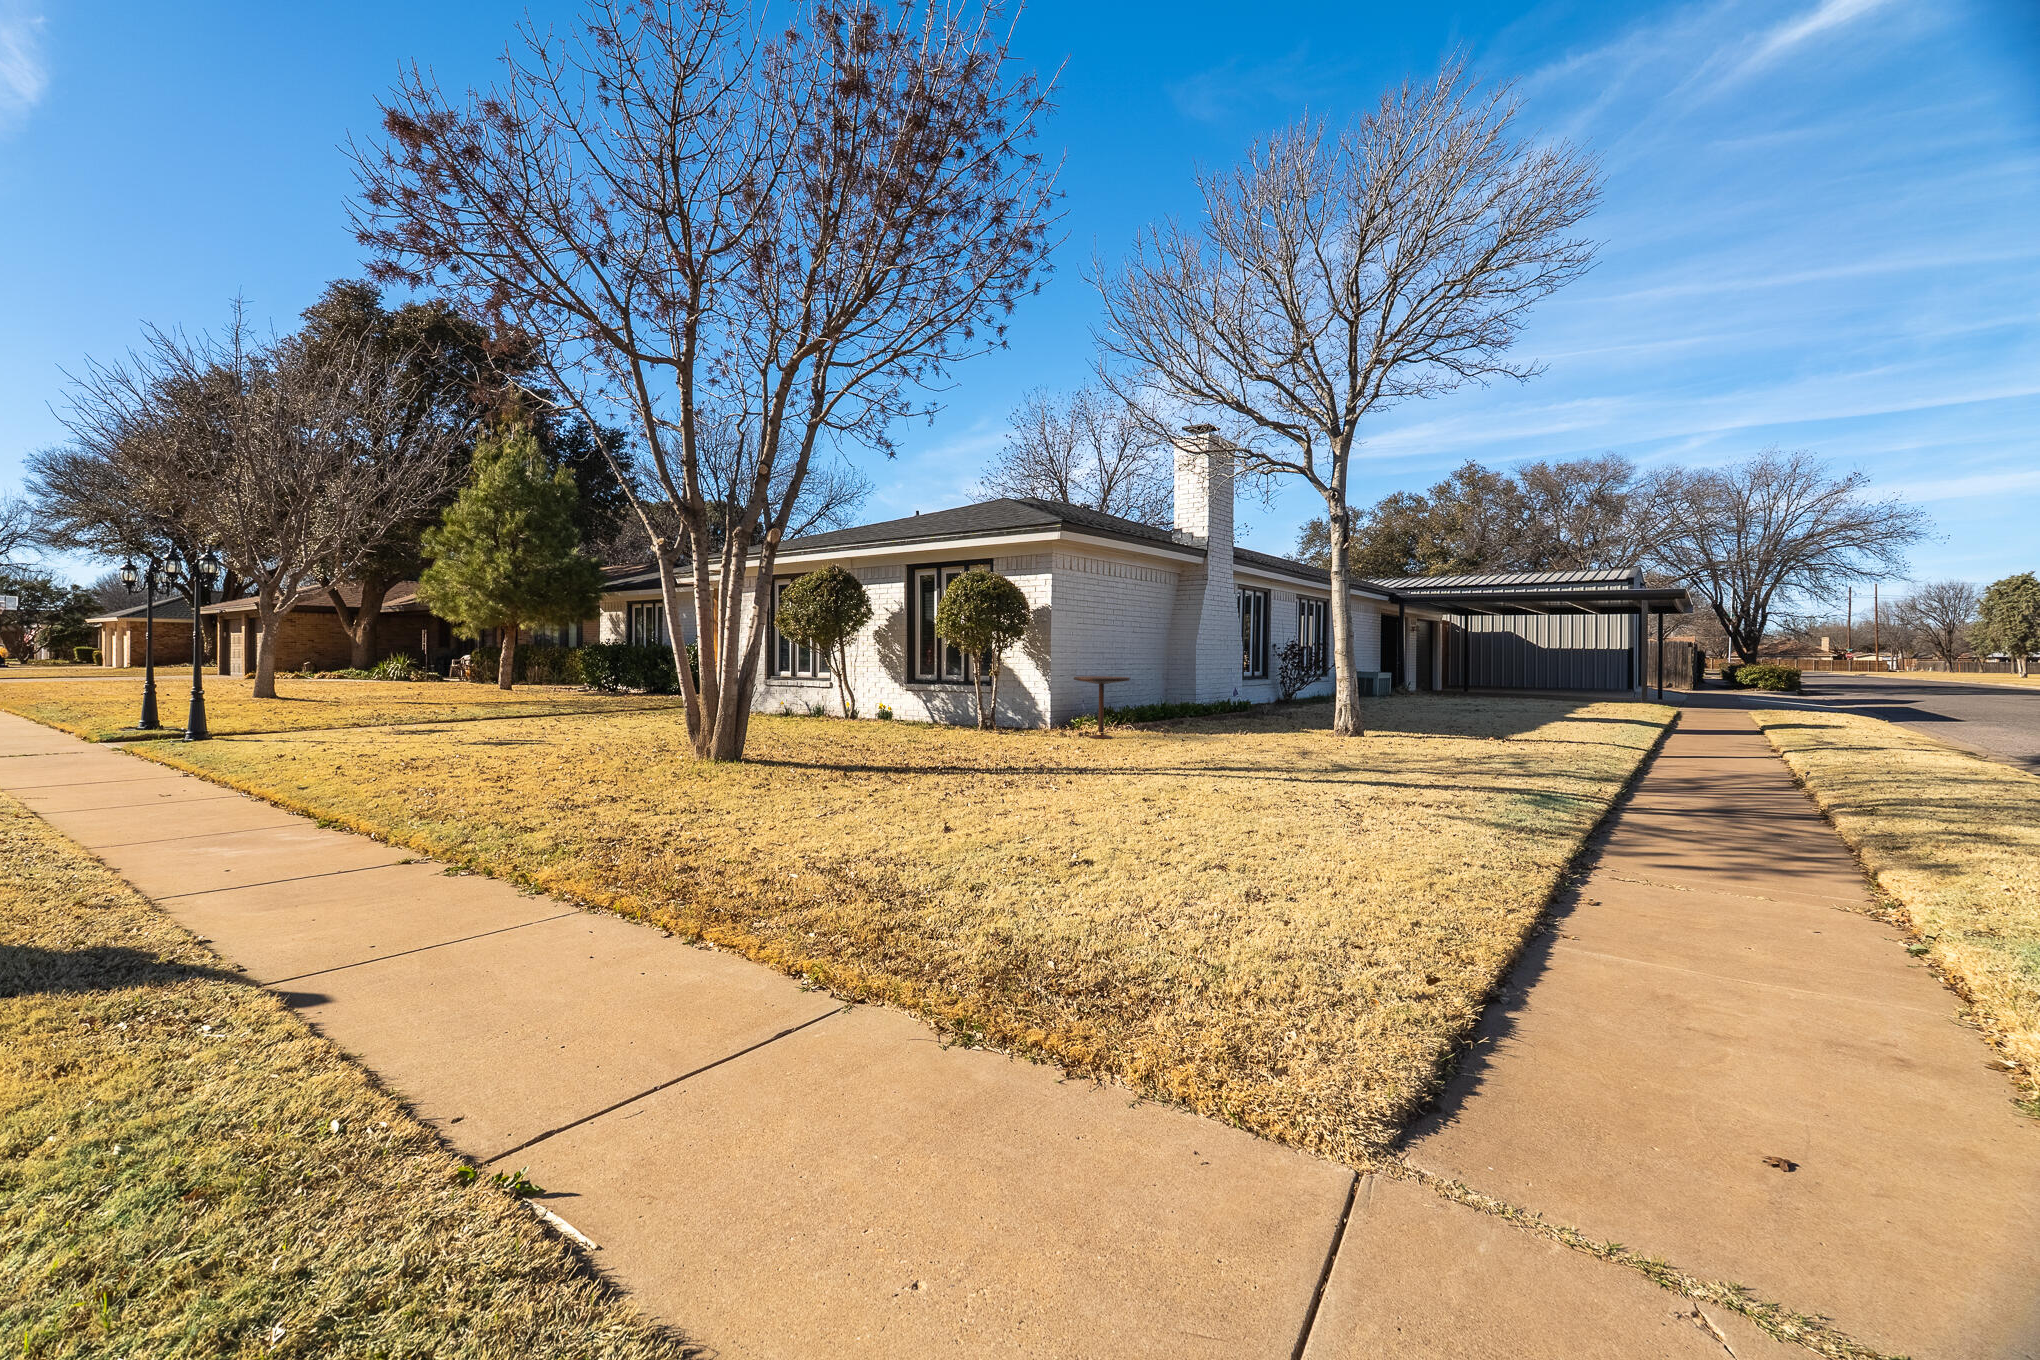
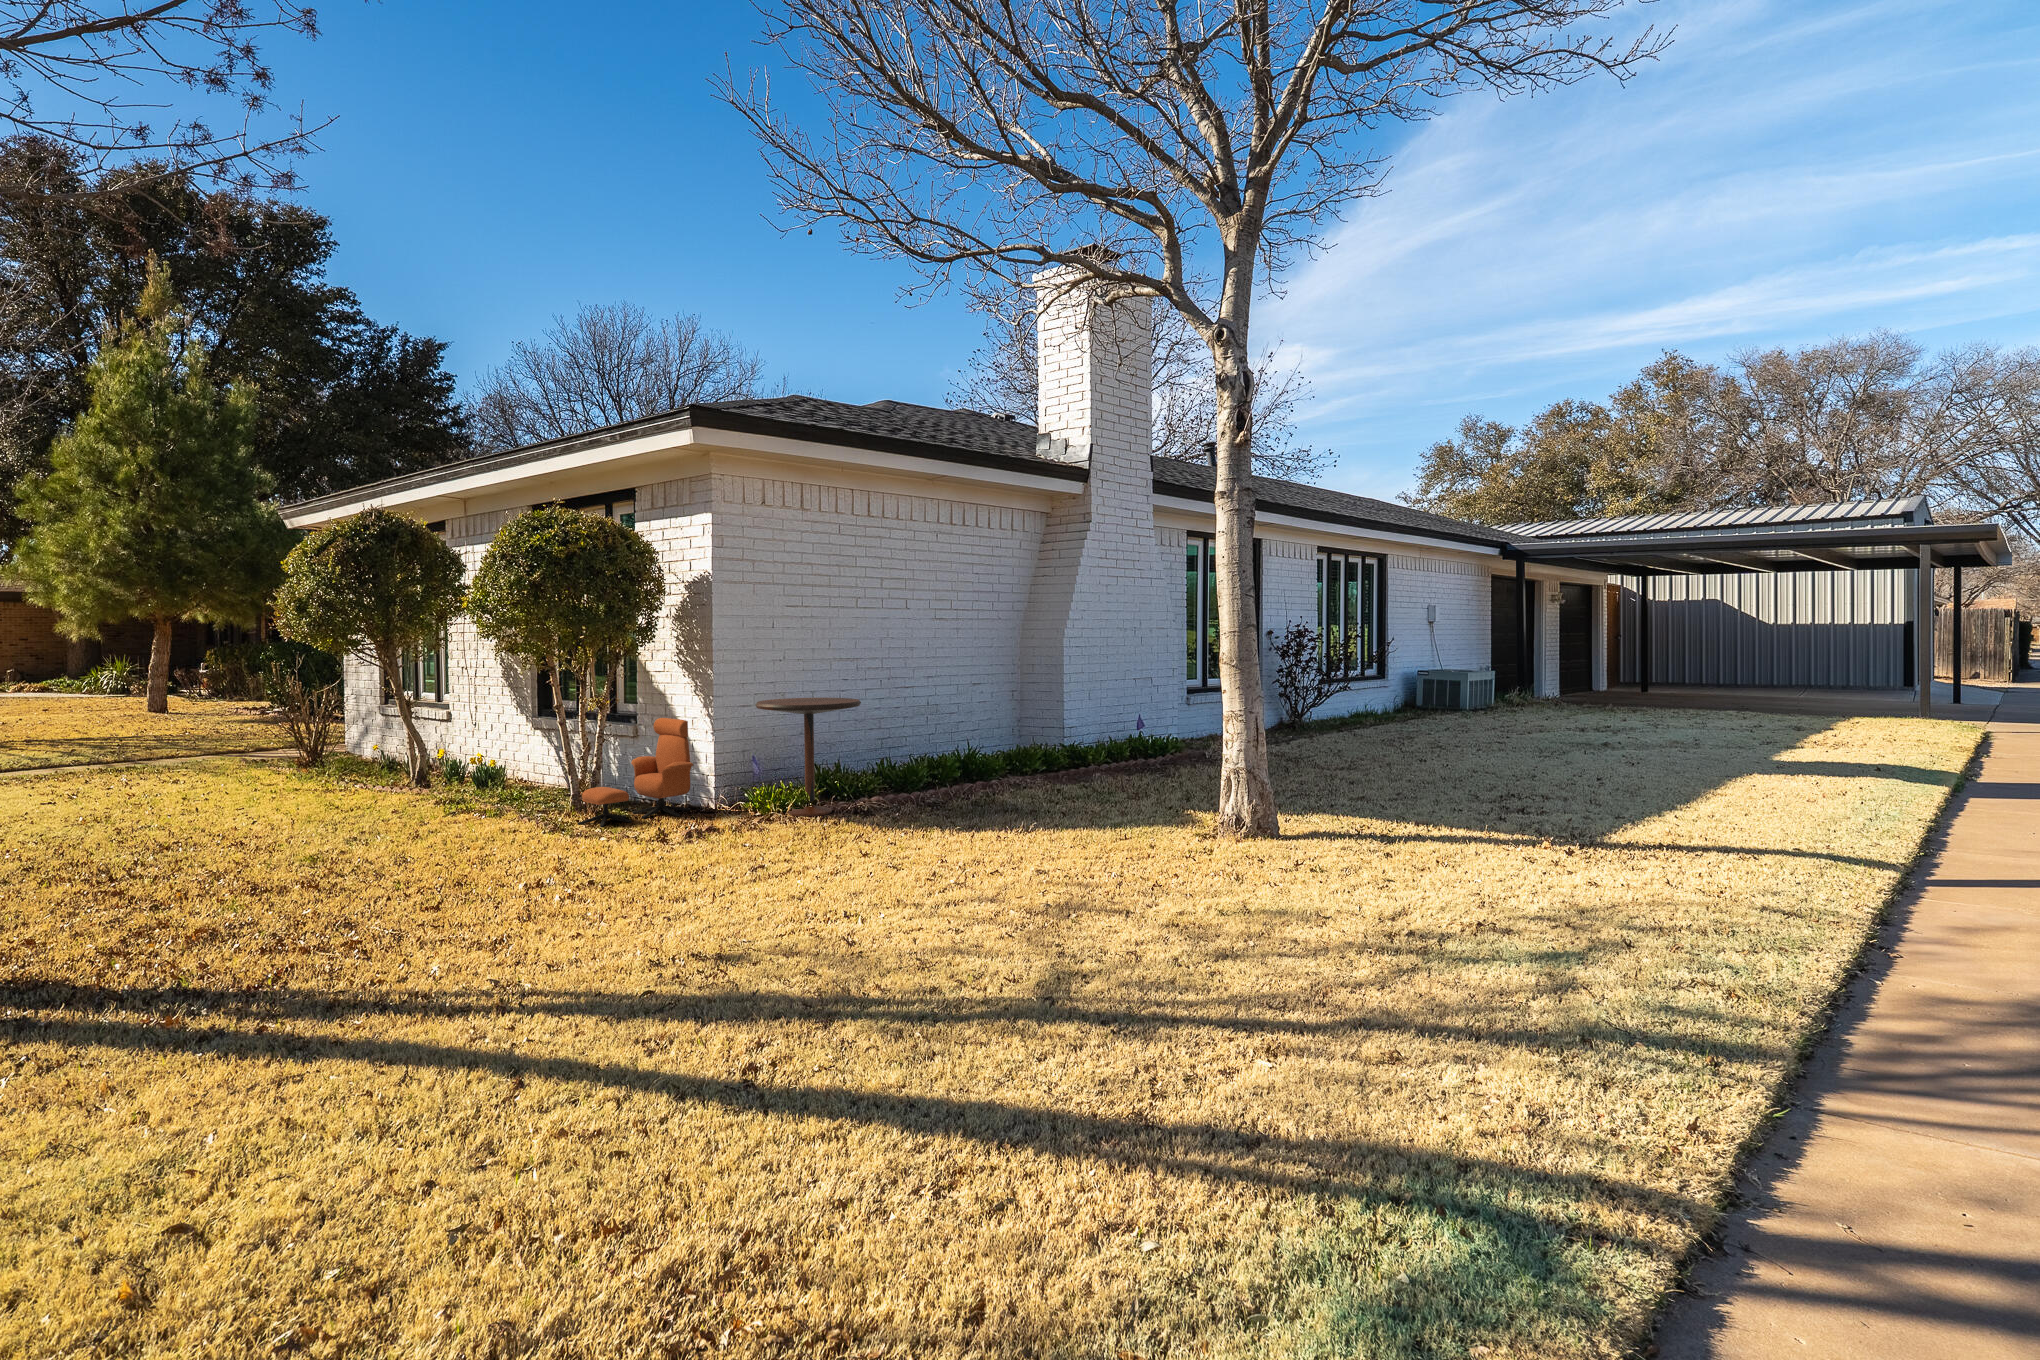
lounge chair: none [988,686,1042,742] -> present [577,718,693,827]

